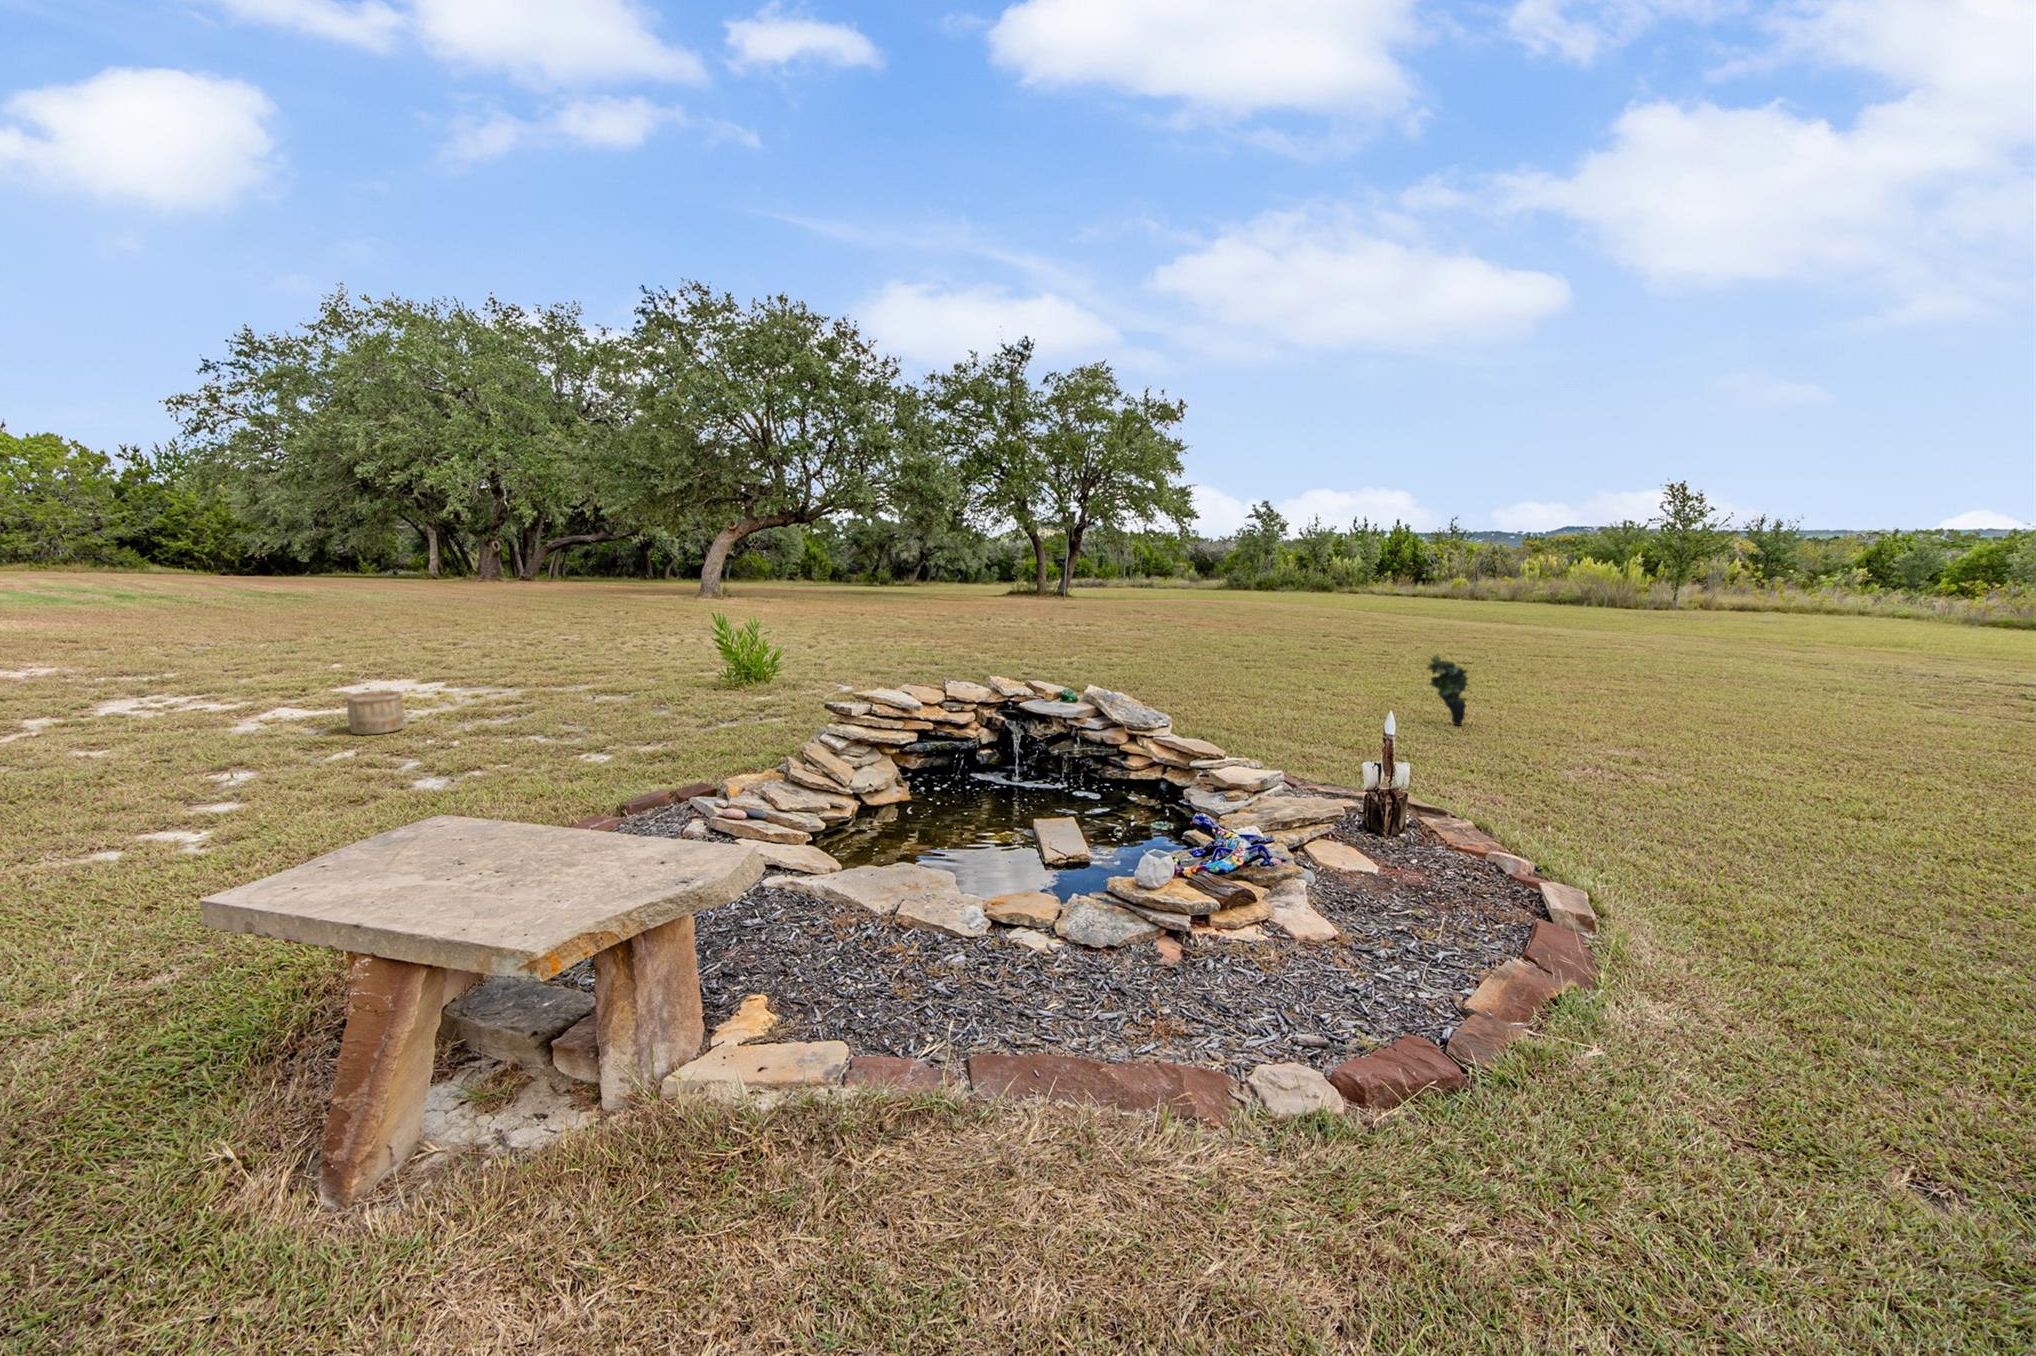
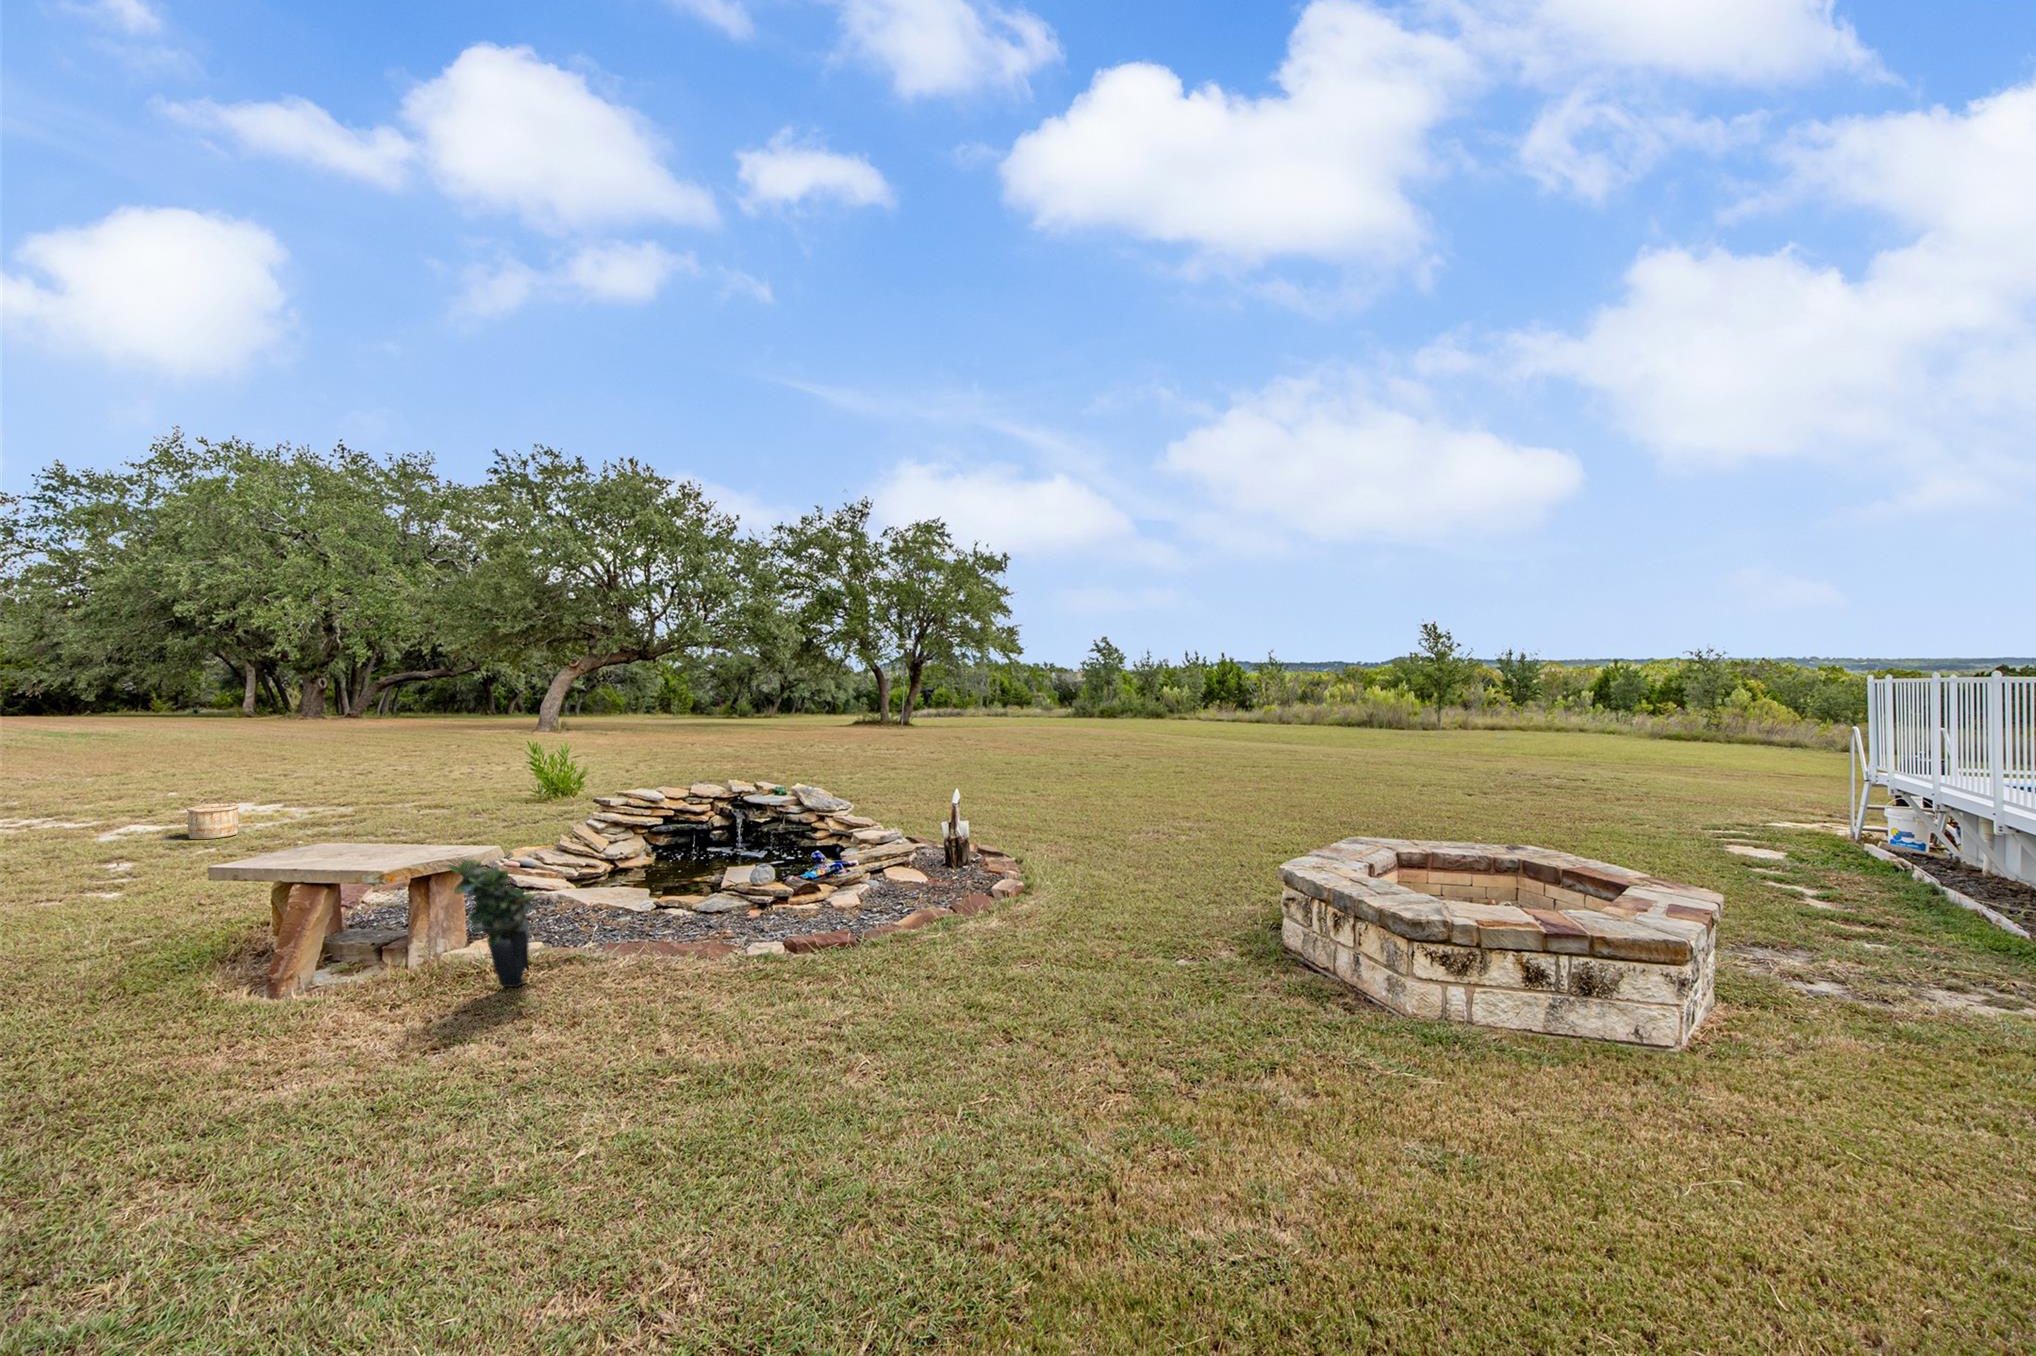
potted plant: present [1428,655,1468,725] -> present [447,859,537,987]

